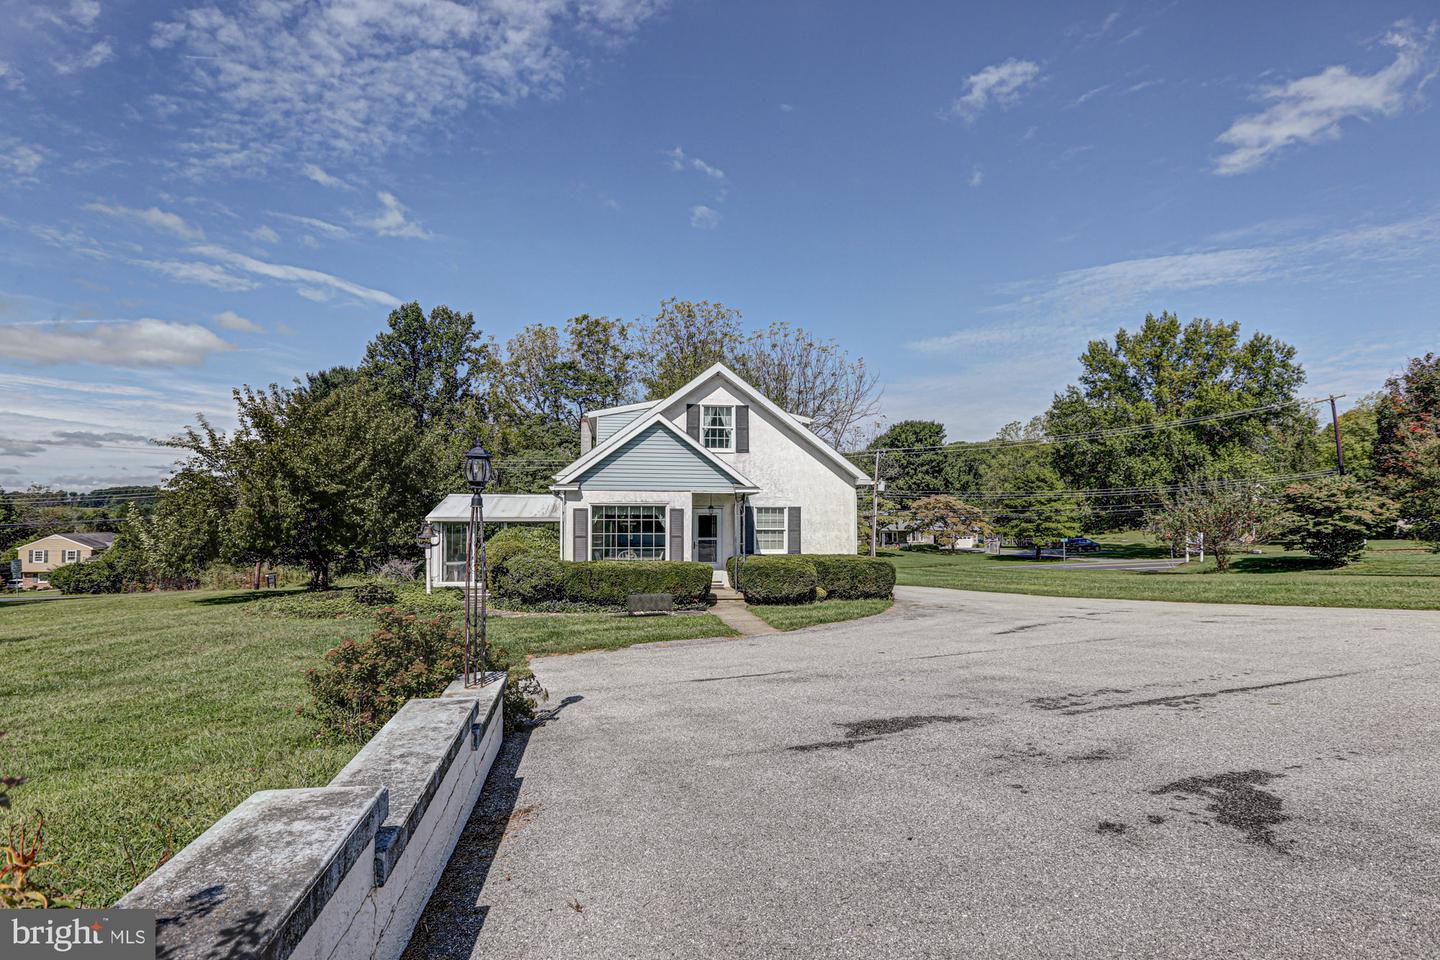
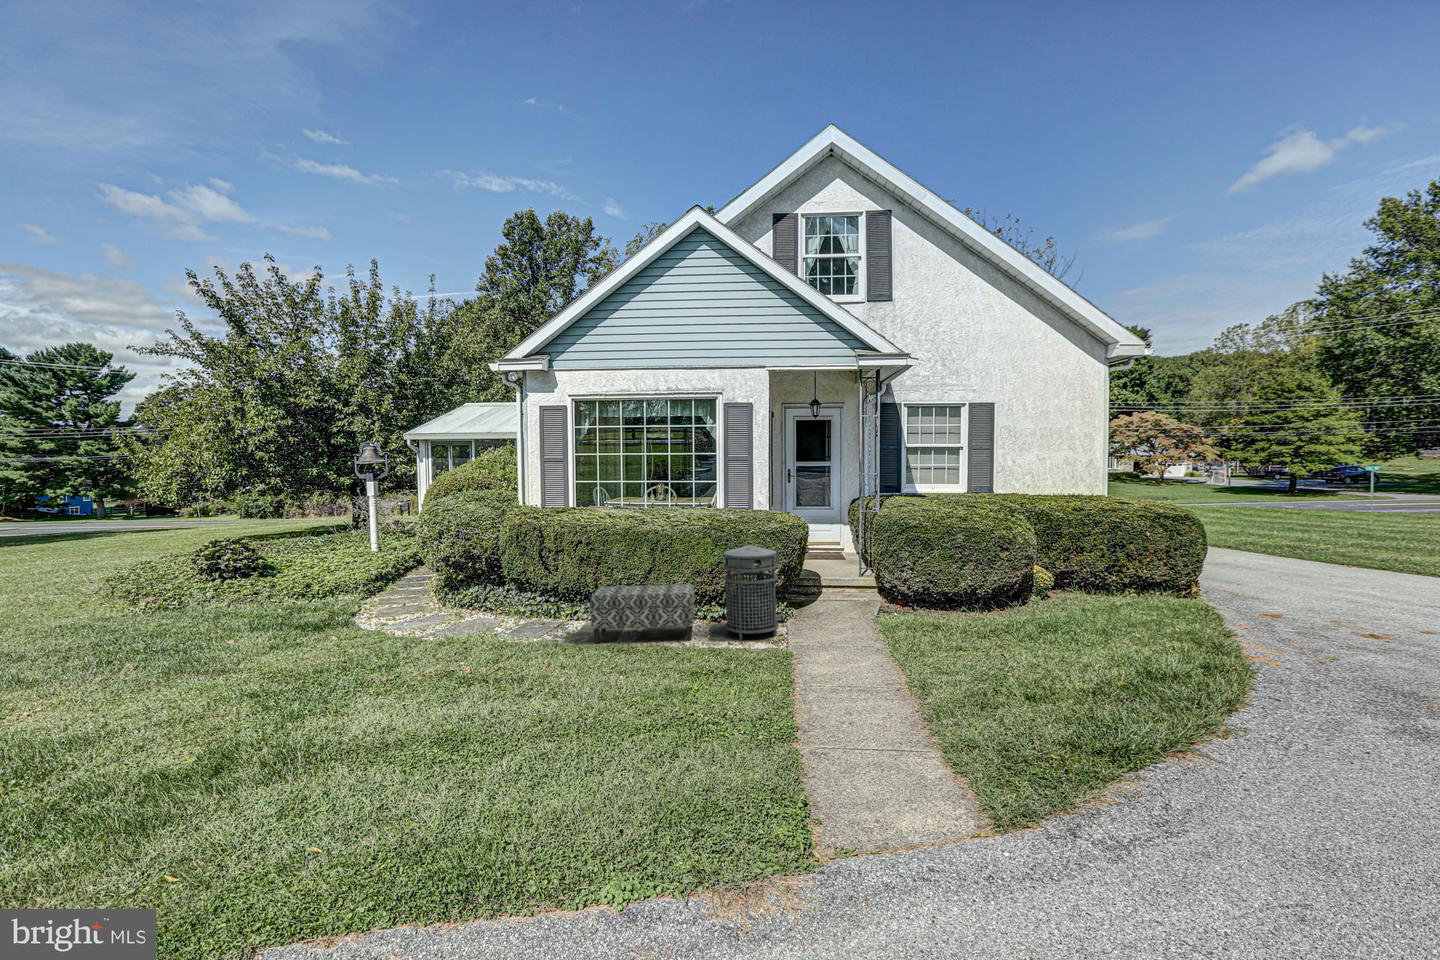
trash can: none [683,575,706,614] -> present [724,545,779,640]

